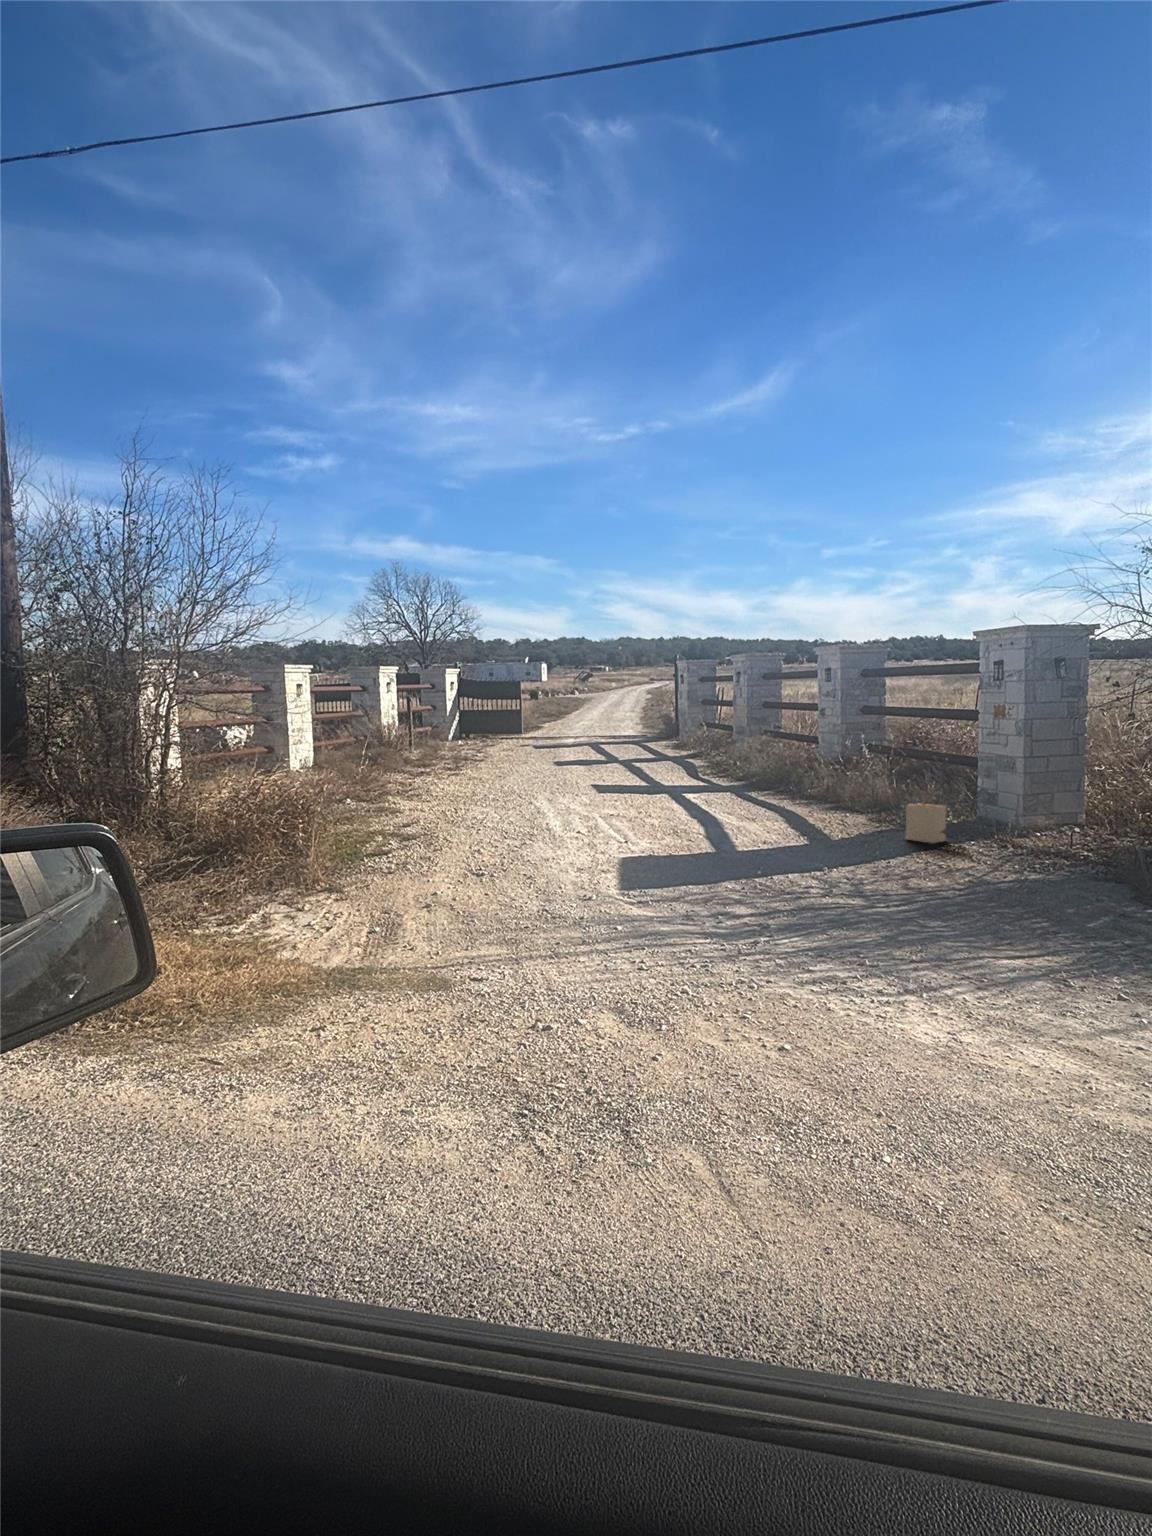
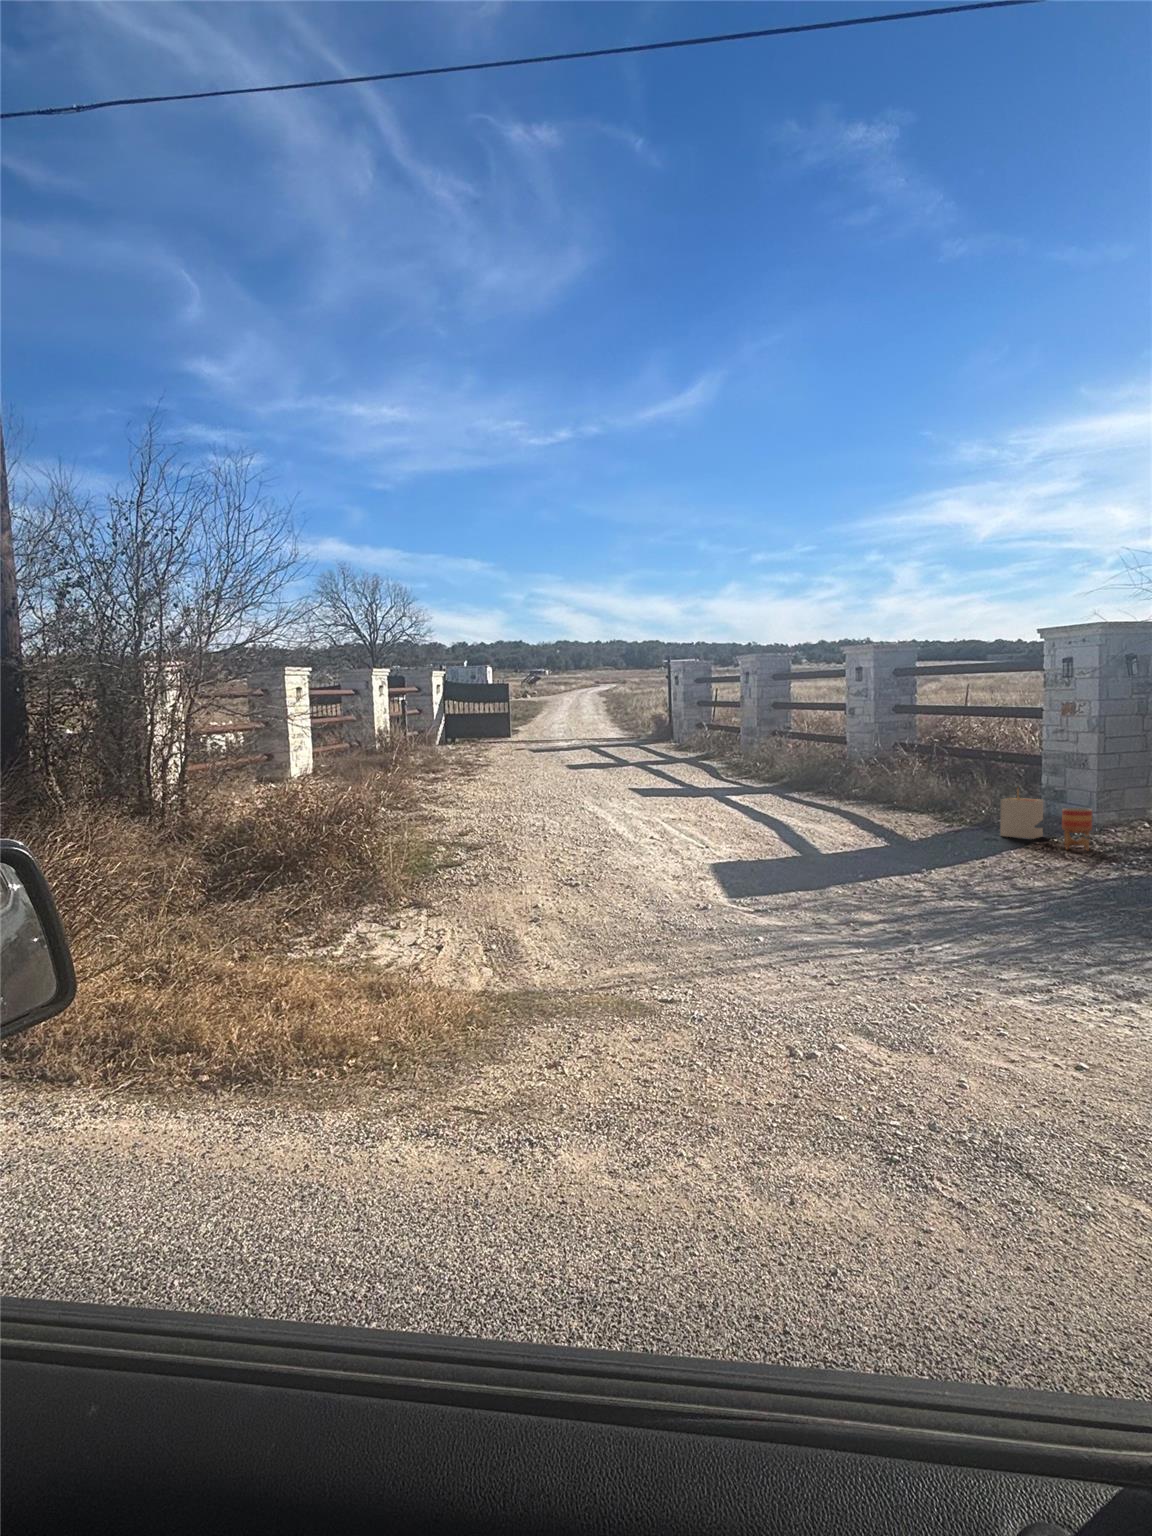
planter: none [955,815,983,856] -> present [1062,808,1092,850]

